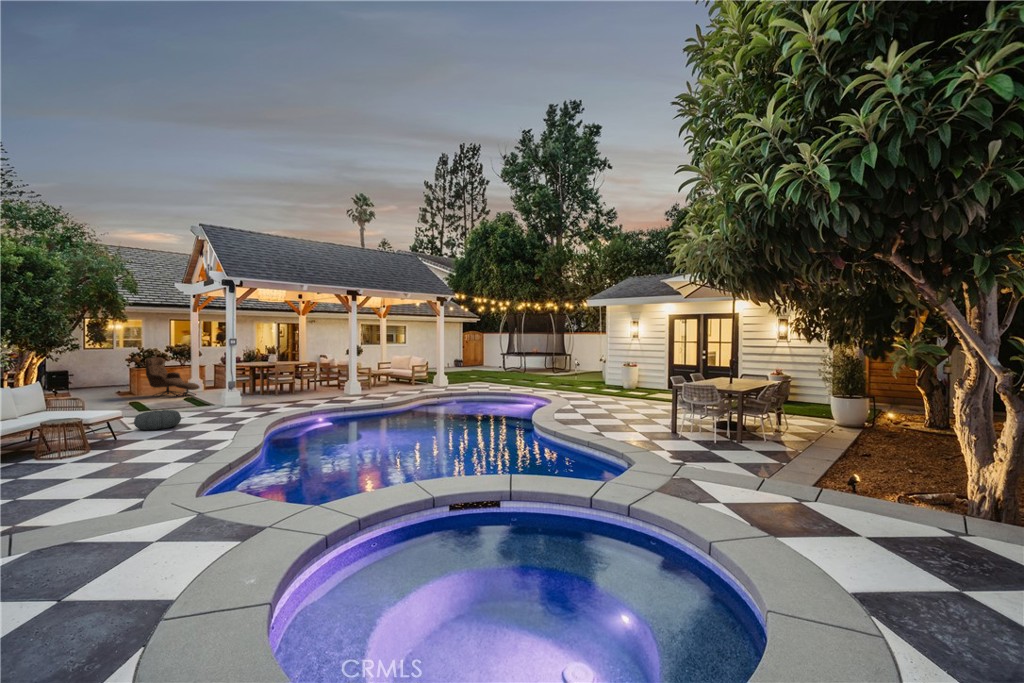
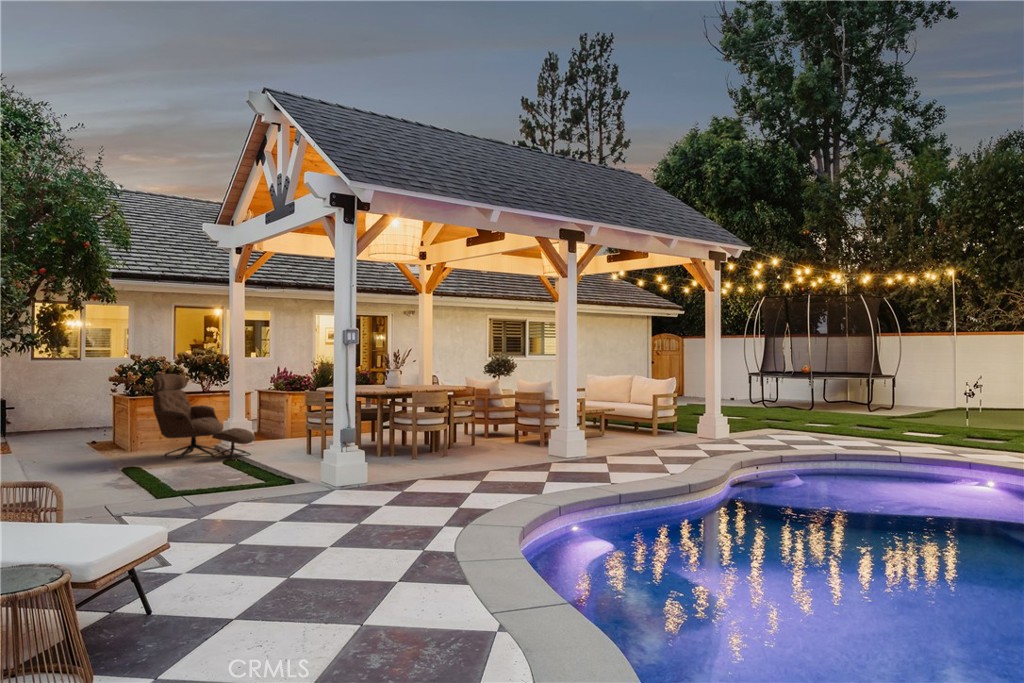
pouf: present [134,410,181,430] -> none [201,526,326,601]

